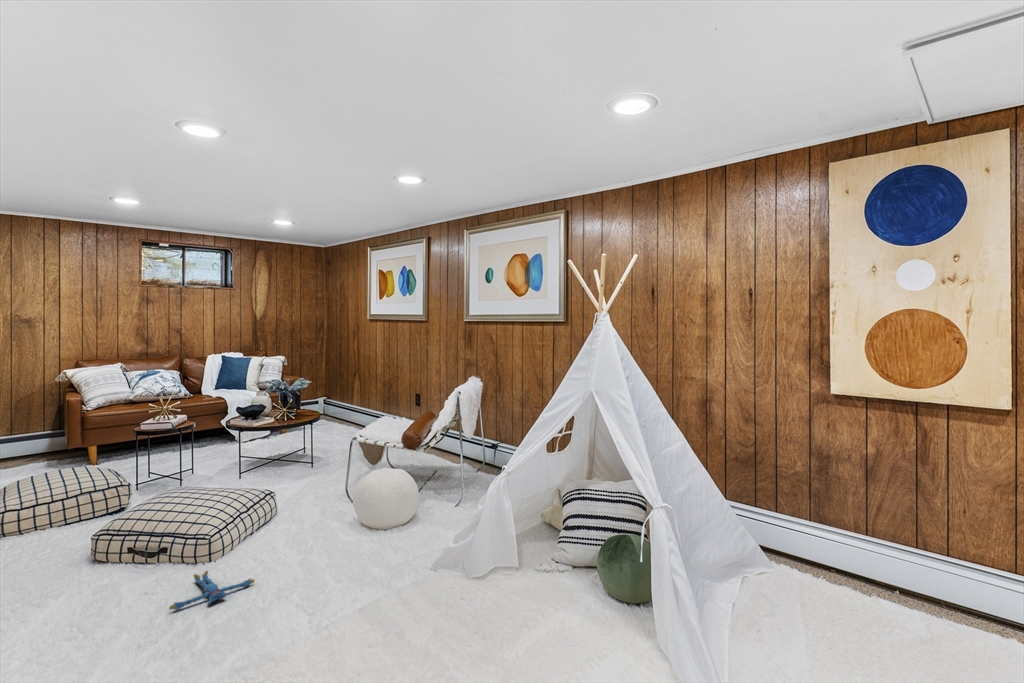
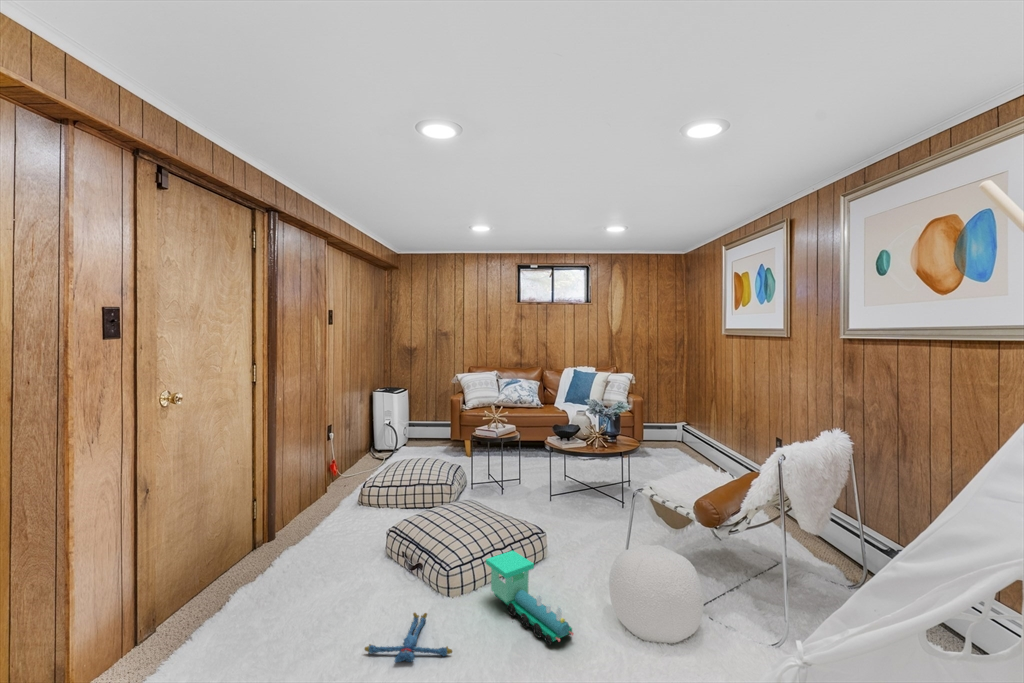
toy train: none [249,505,341,553] -> present [486,551,574,645]

